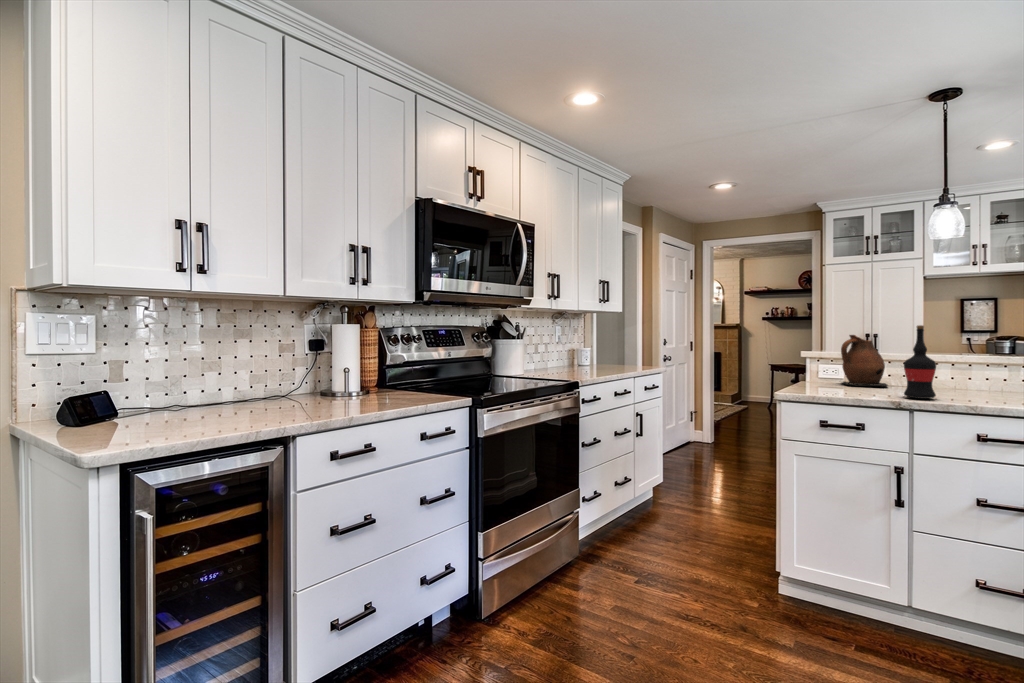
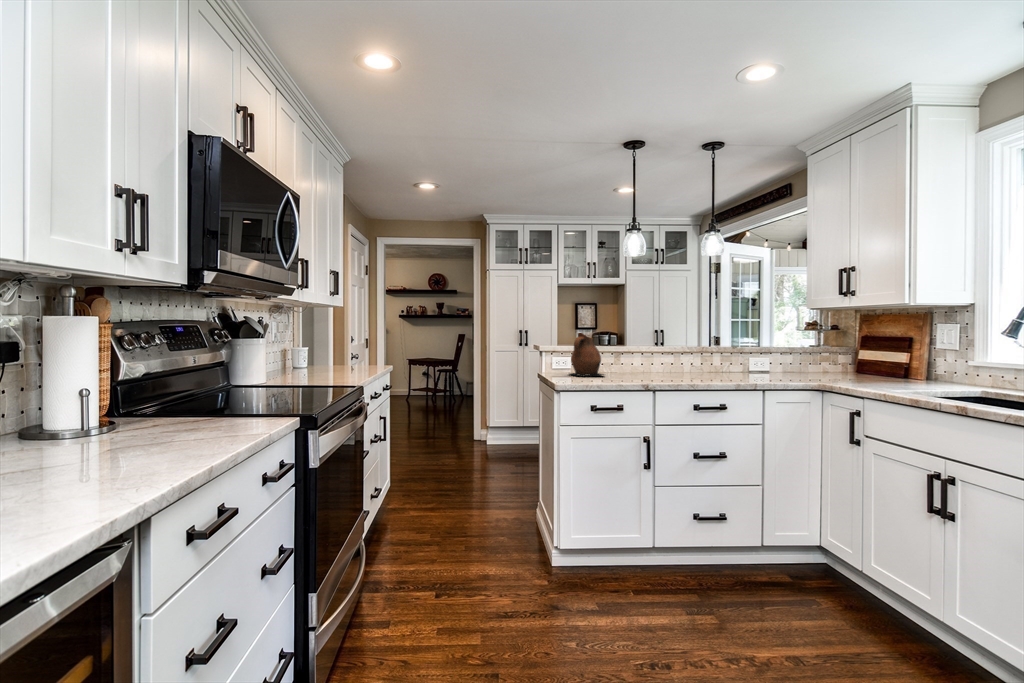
wine bottle: present [904,325,936,399] -> none [635,327,656,384]

